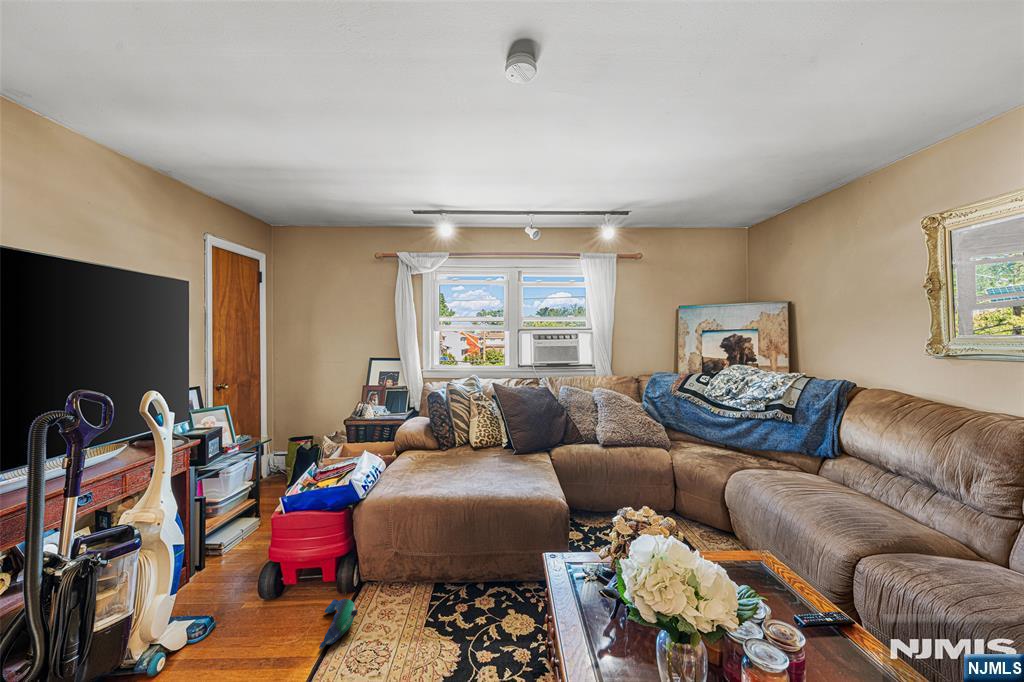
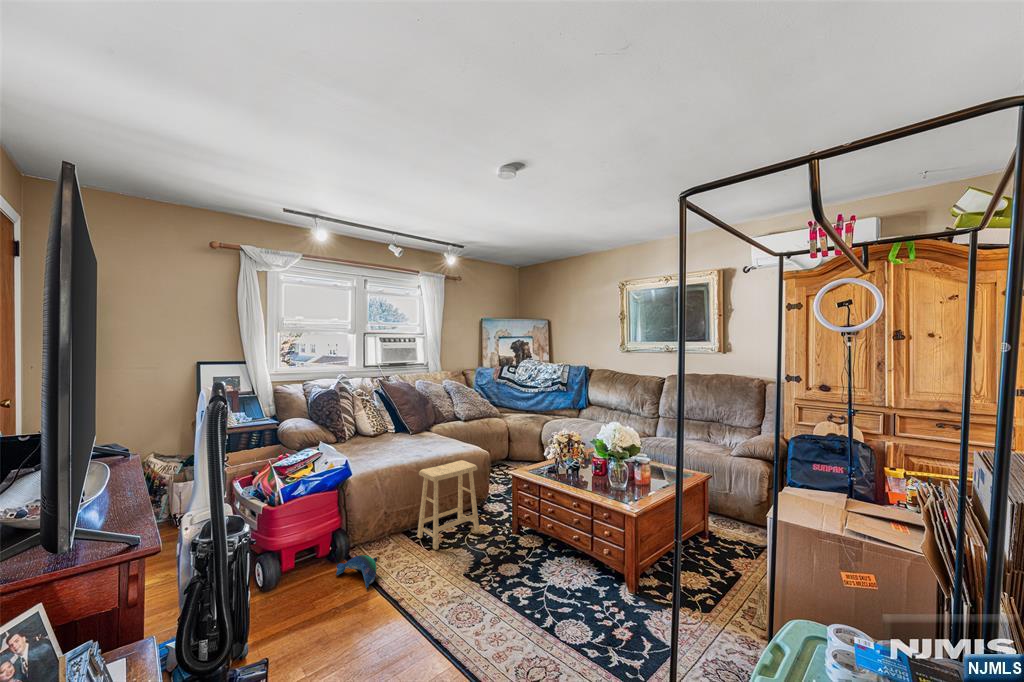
footstool: none [436,509,514,629] -> present [417,460,480,550]

